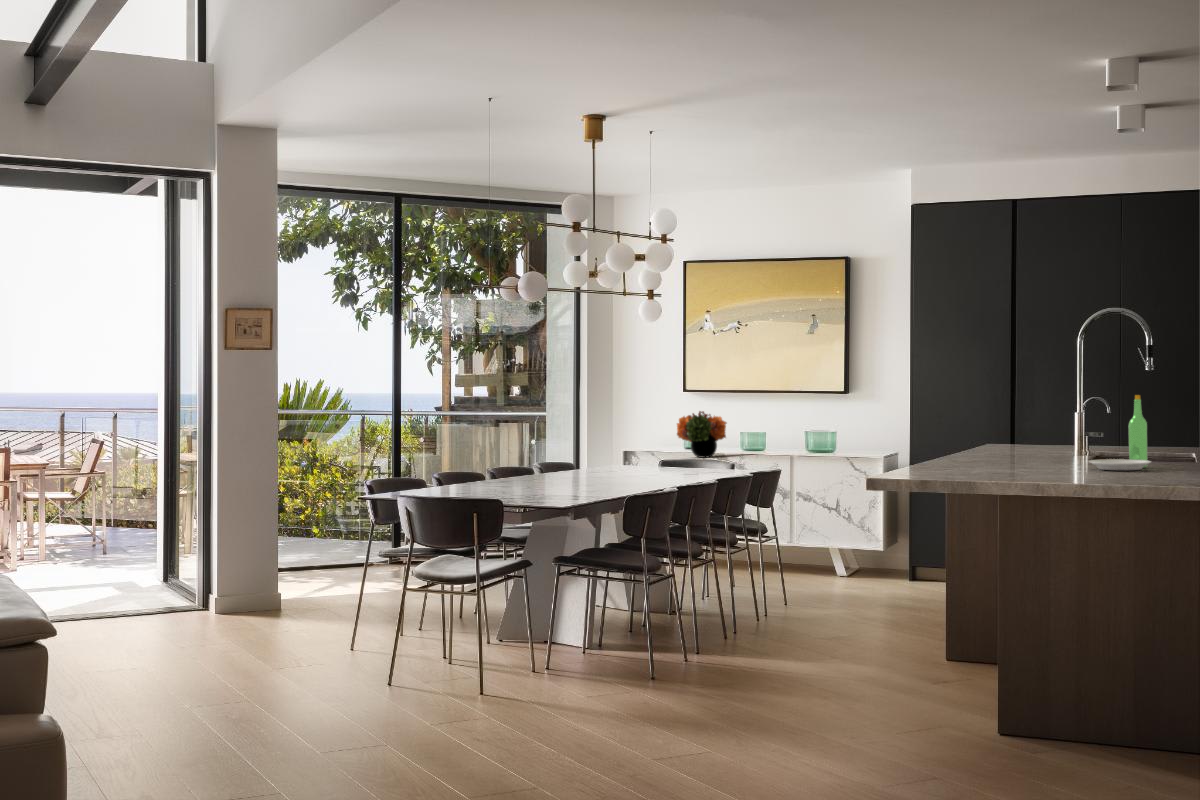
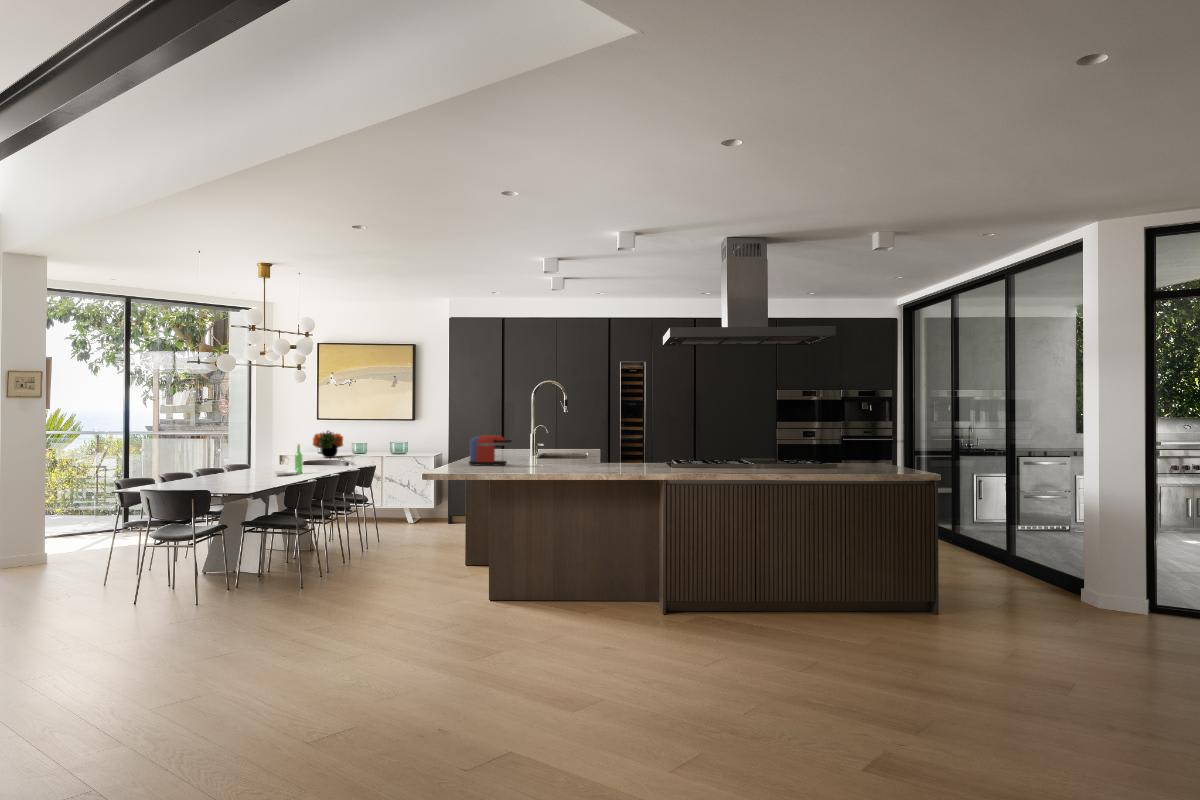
plate: present [1089,395,1151,470] -> present [274,444,302,476]
coffee maker: none [952,407,1040,466] -> present [469,435,512,465]

